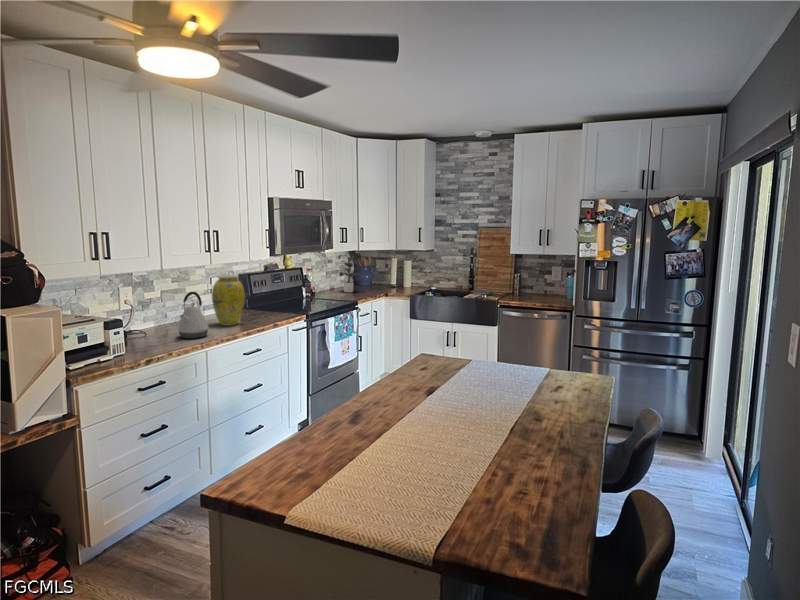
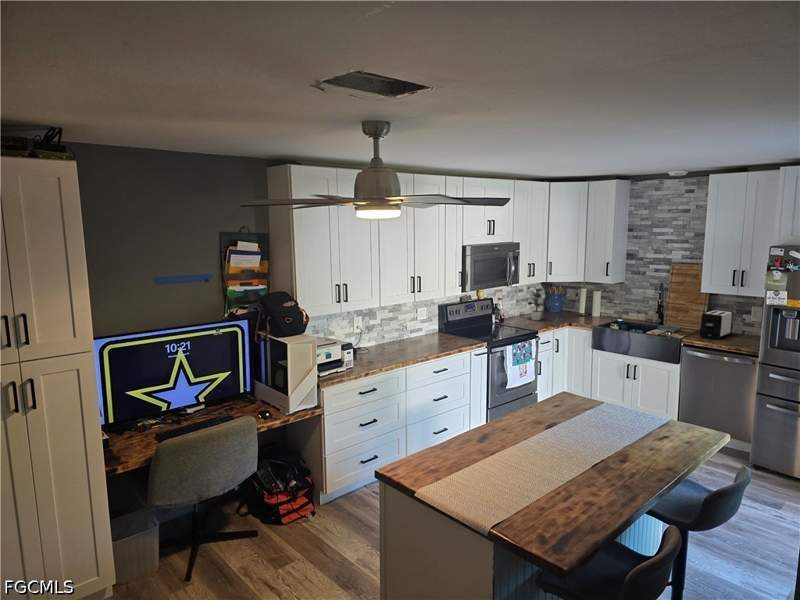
toaster: none [513,271,538,299] -> present [700,310,733,339]
vase: present [212,275,245,326] -> none [414,309,439,349]
kettle: present [178,292,208,339] -> none [388,324,409,359]

